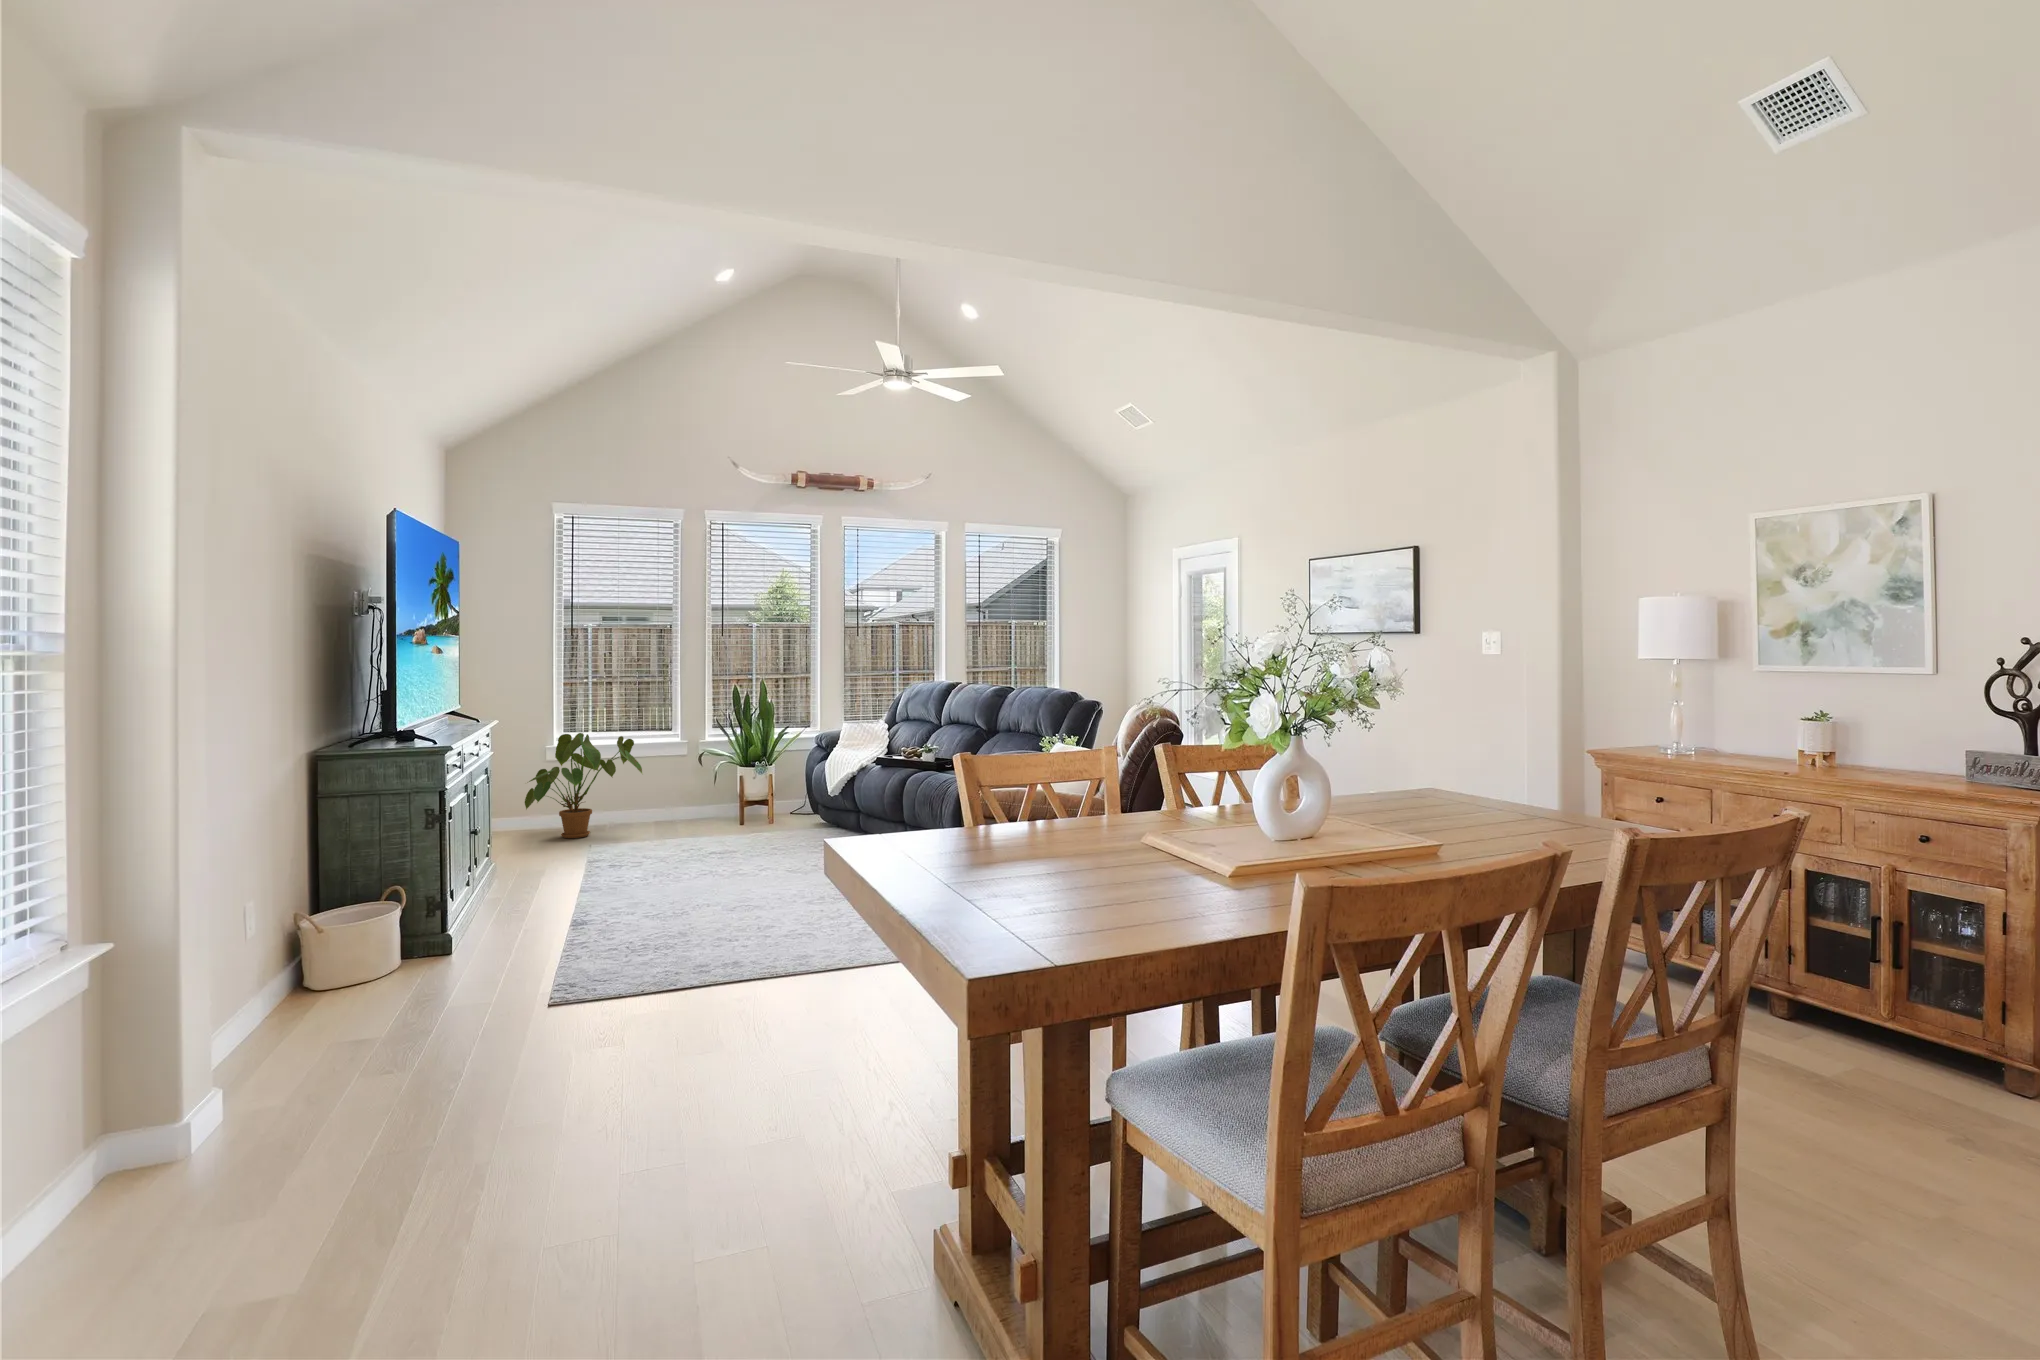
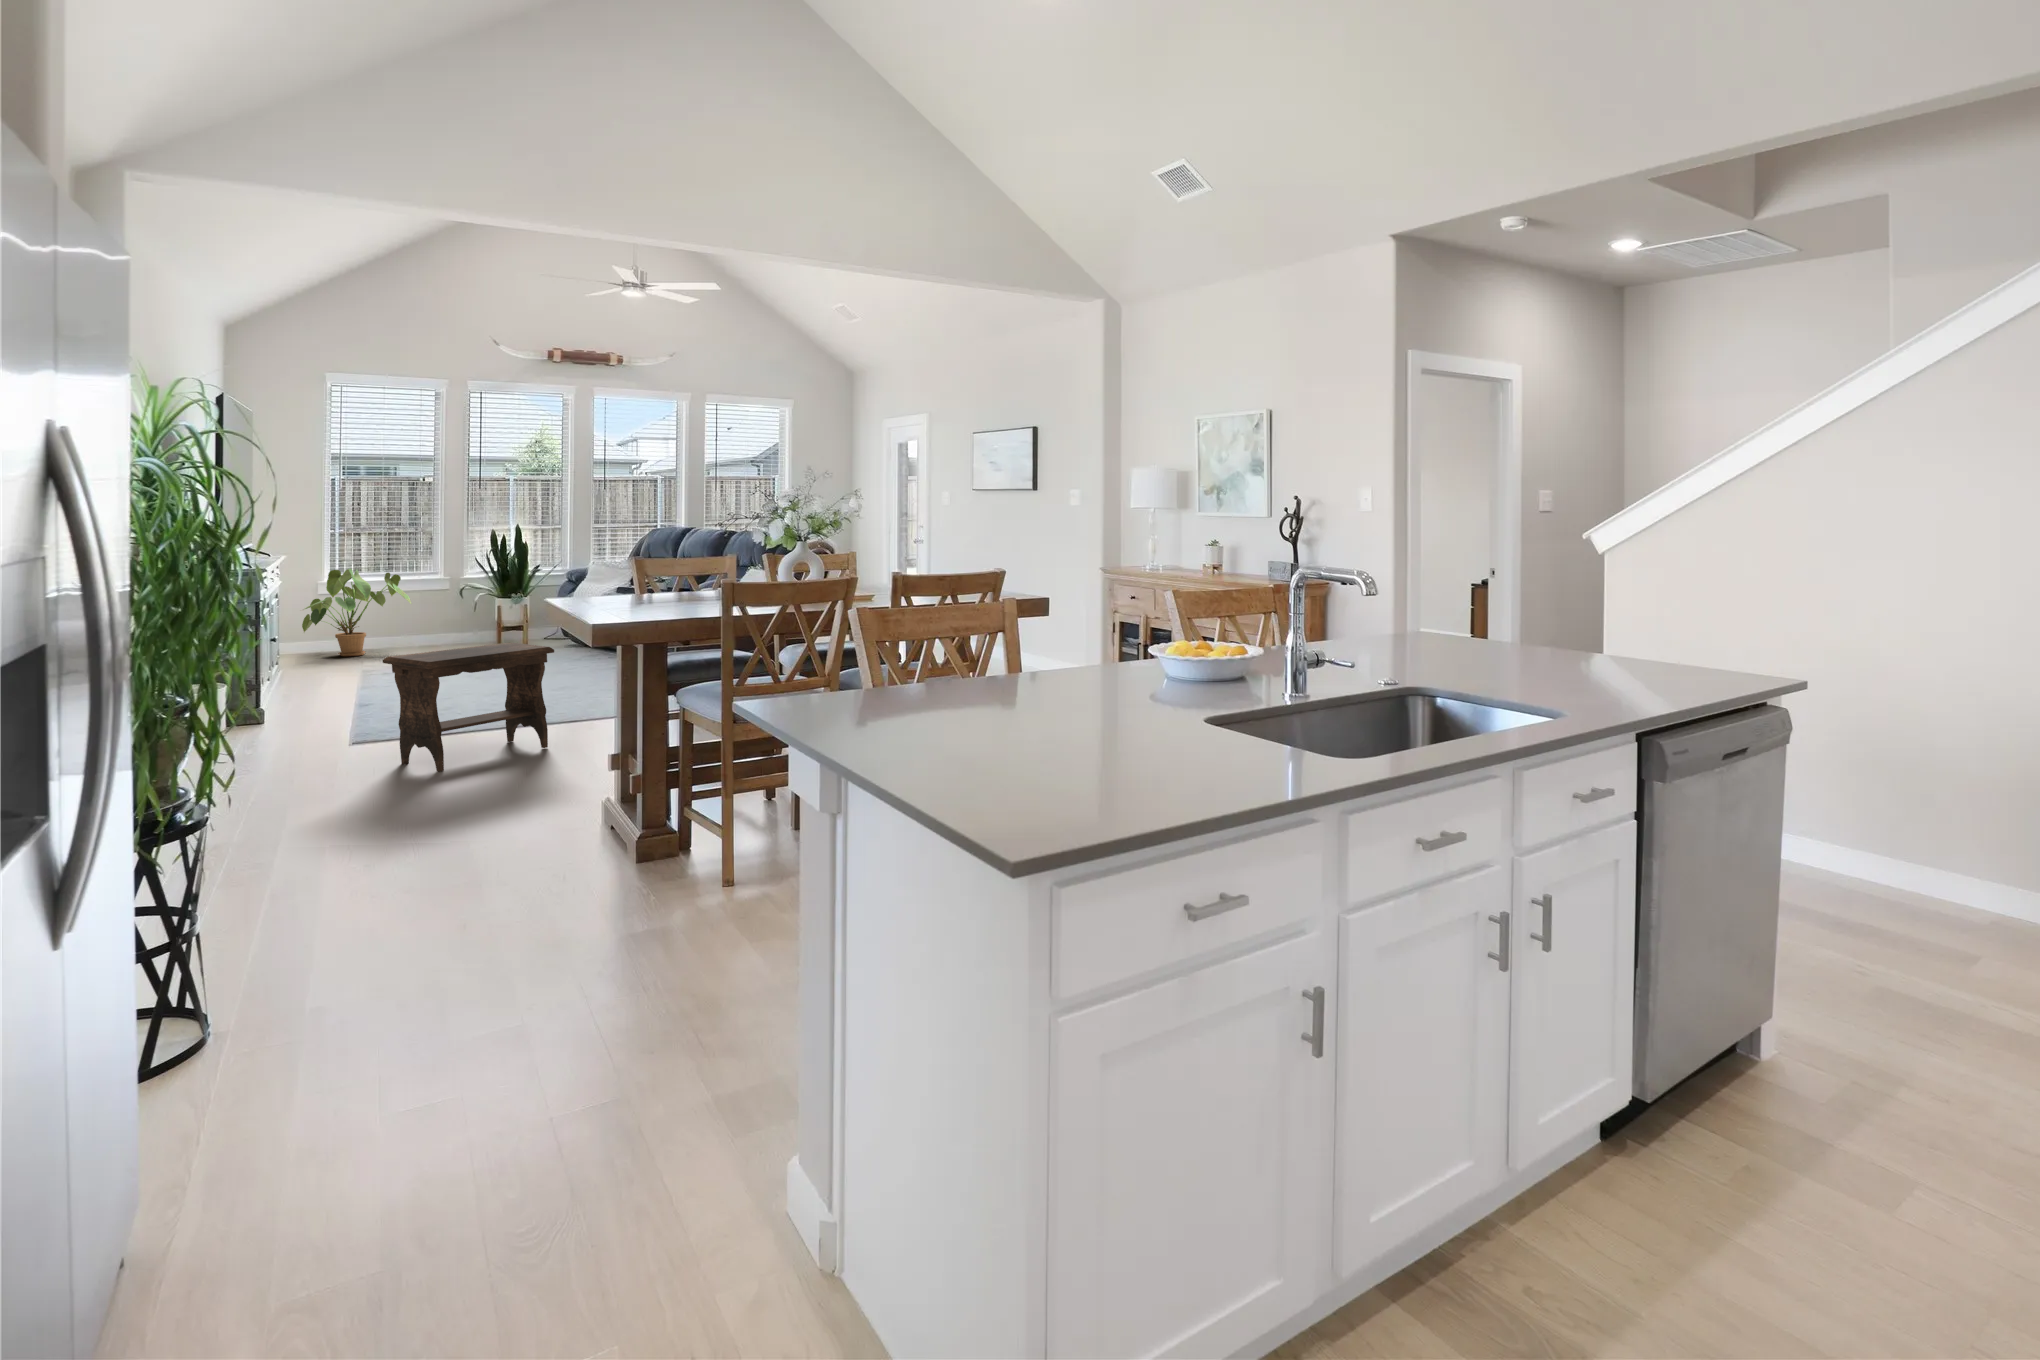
footstool: none [582,869,819,1094] -> present [383,643,554,771]

